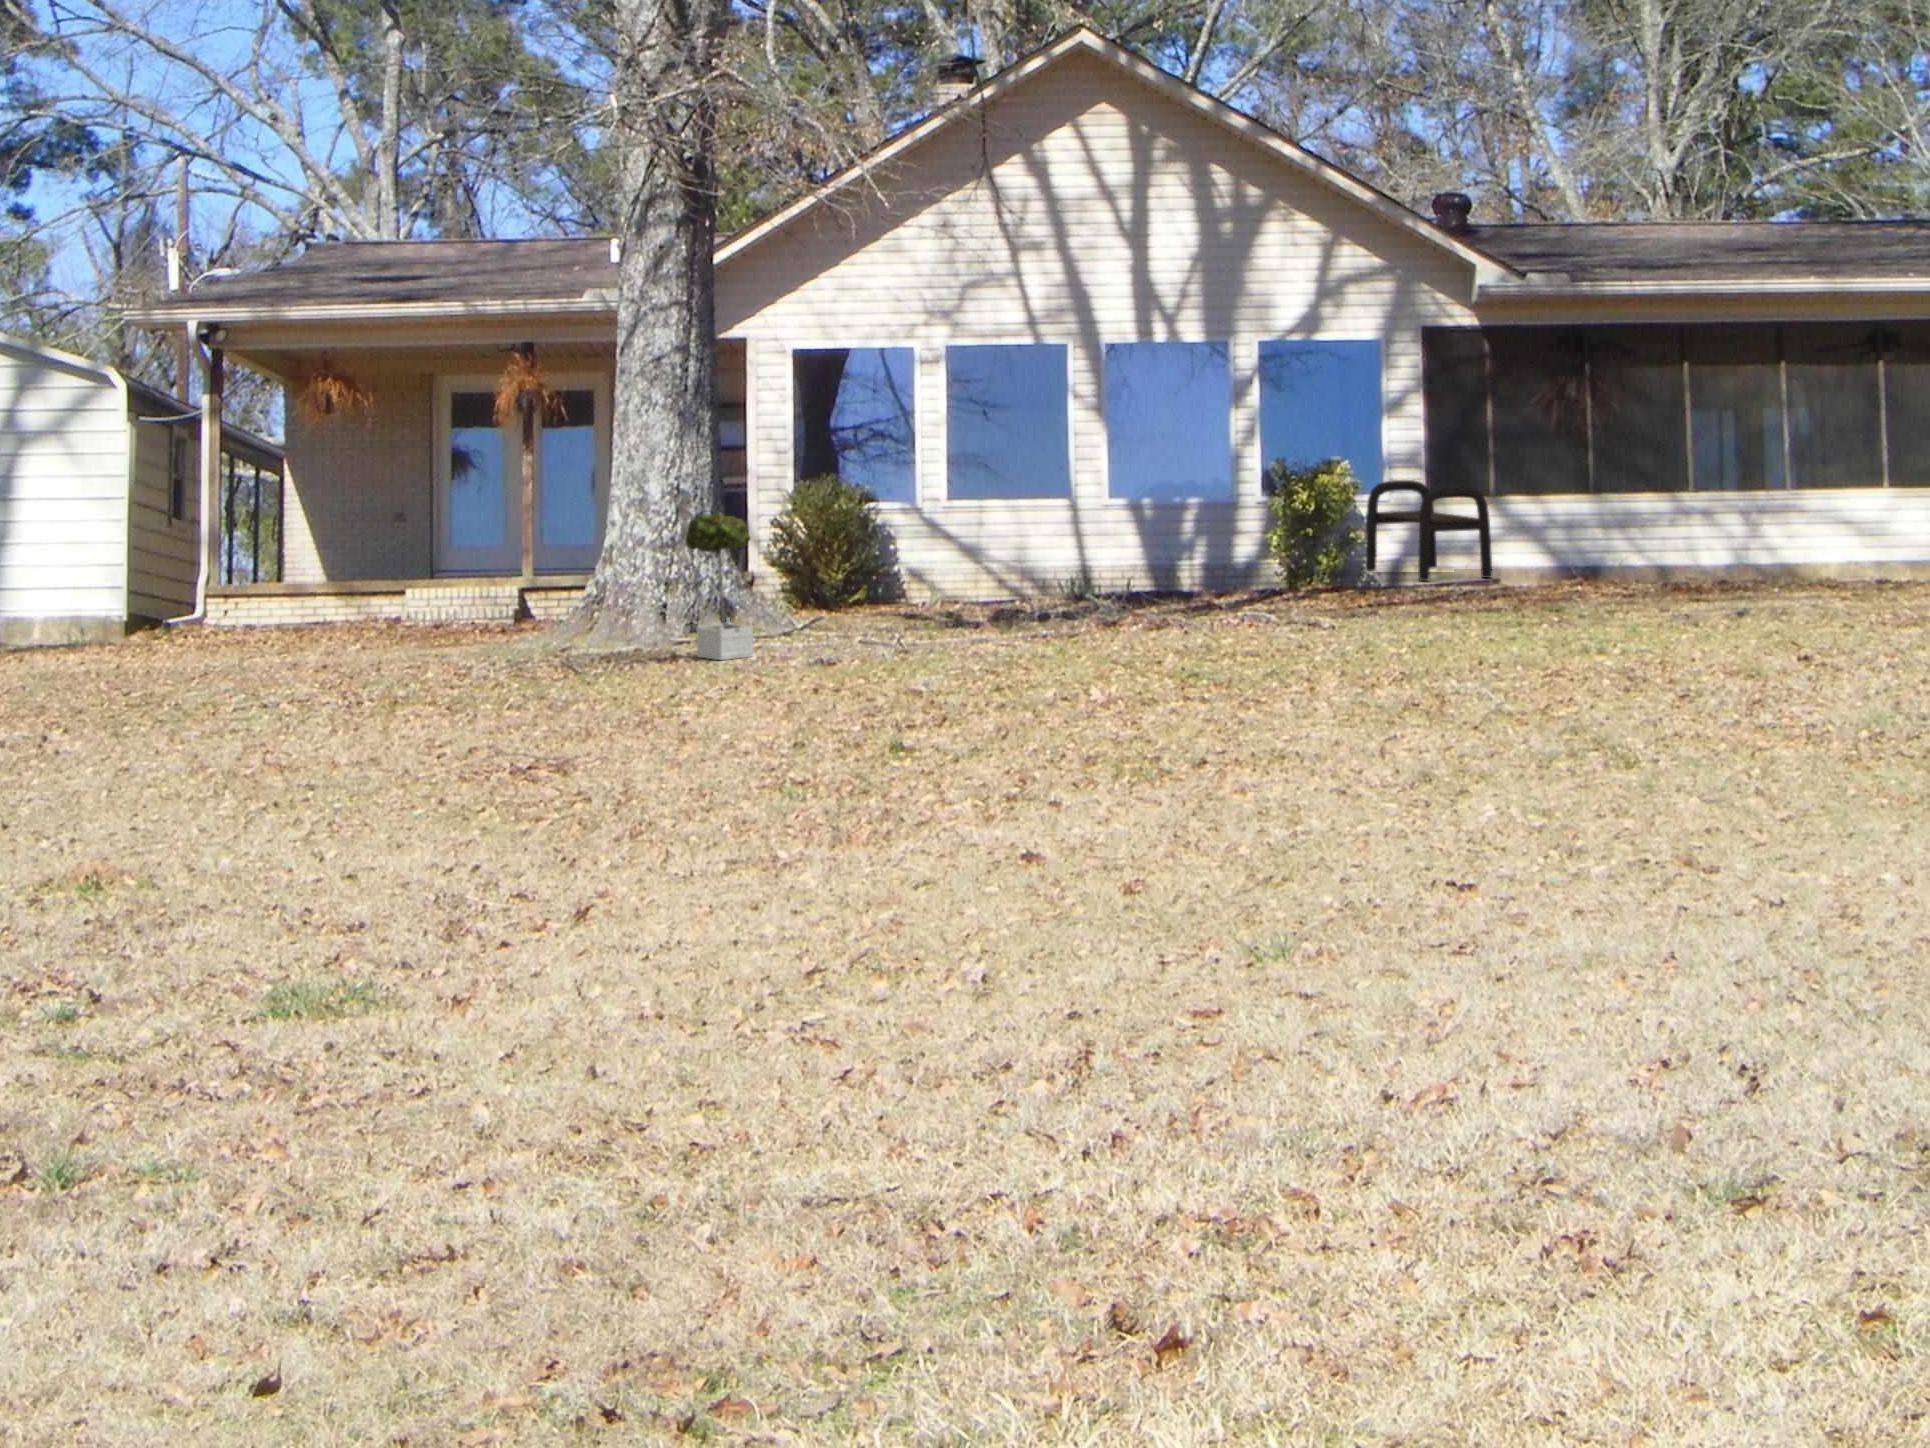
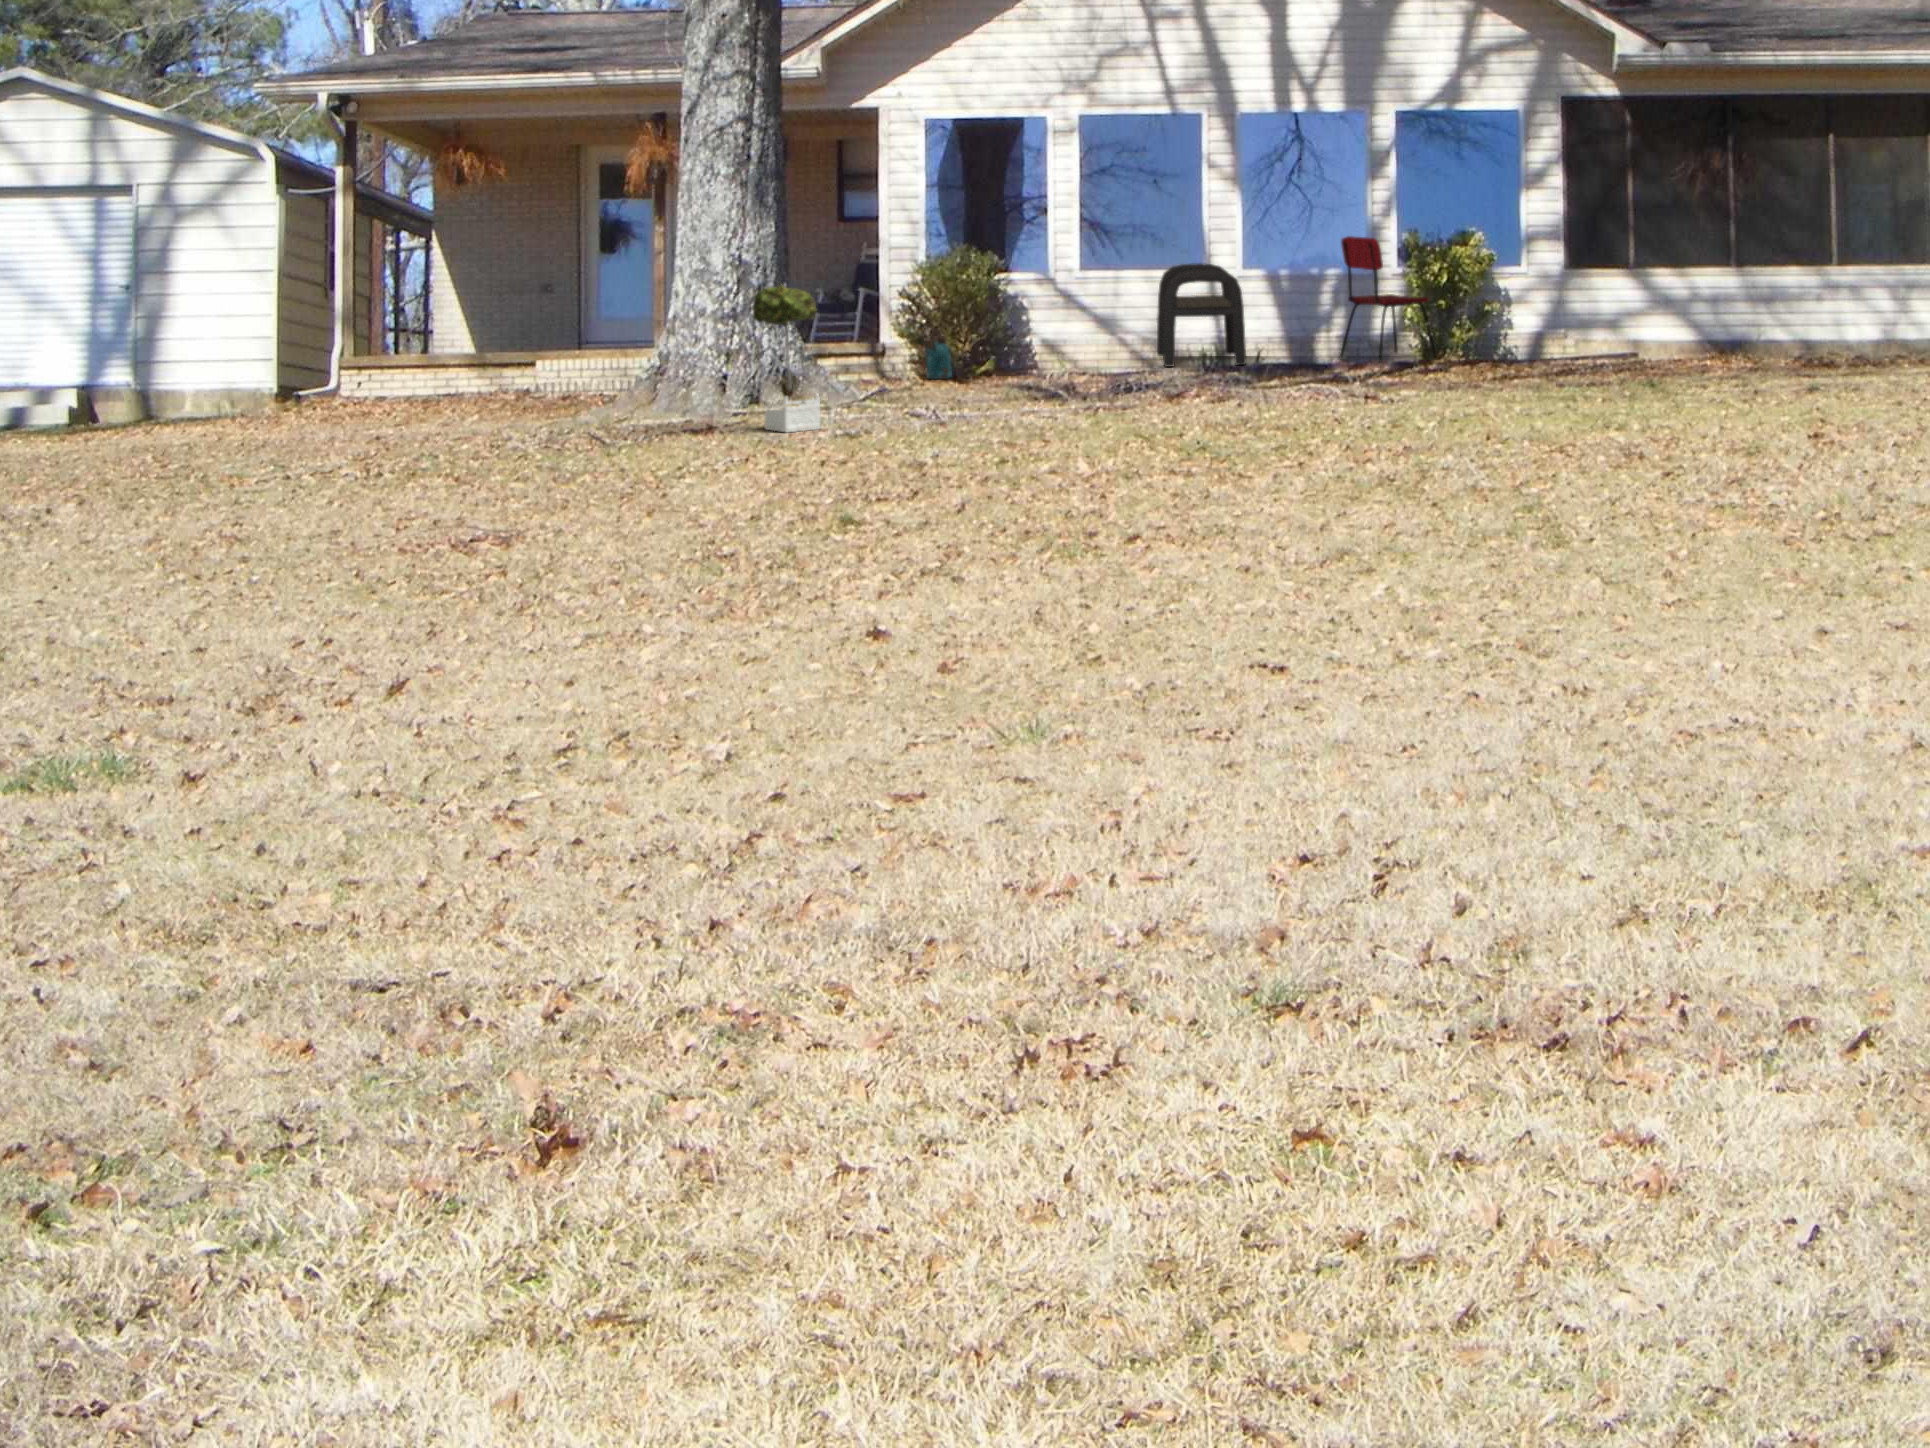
chair: none [1213,462,1309,585] -> present [1340,236,1436,361]
bench: present [1366,480,1492,581] -> present [1157,264,1246,367]
watering can: none [815,566,842,605] -> present [926,341,952,379]

